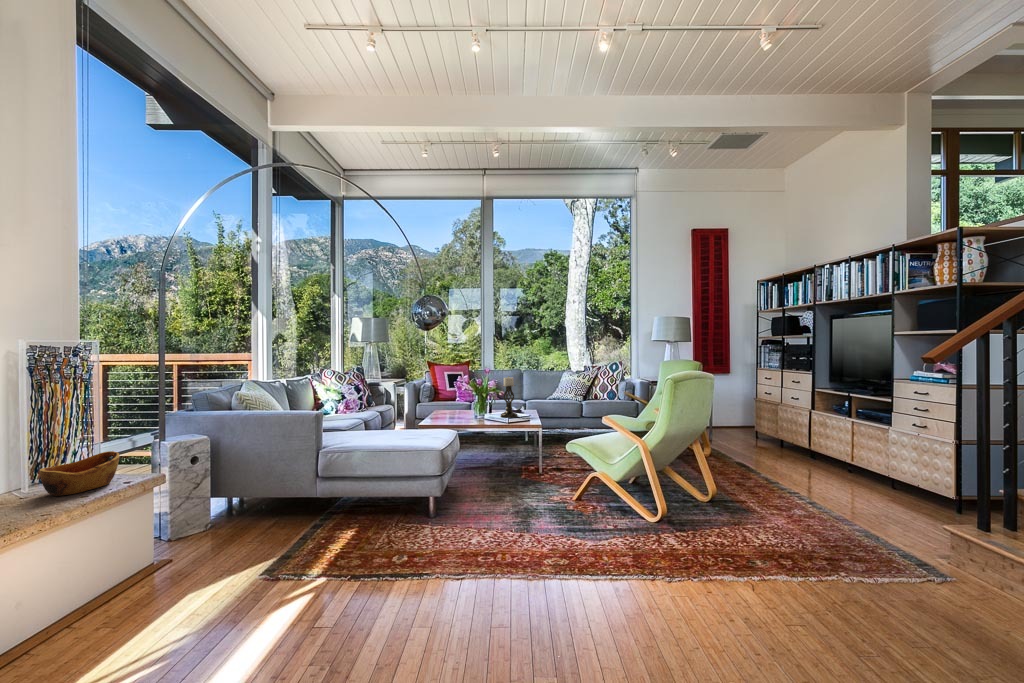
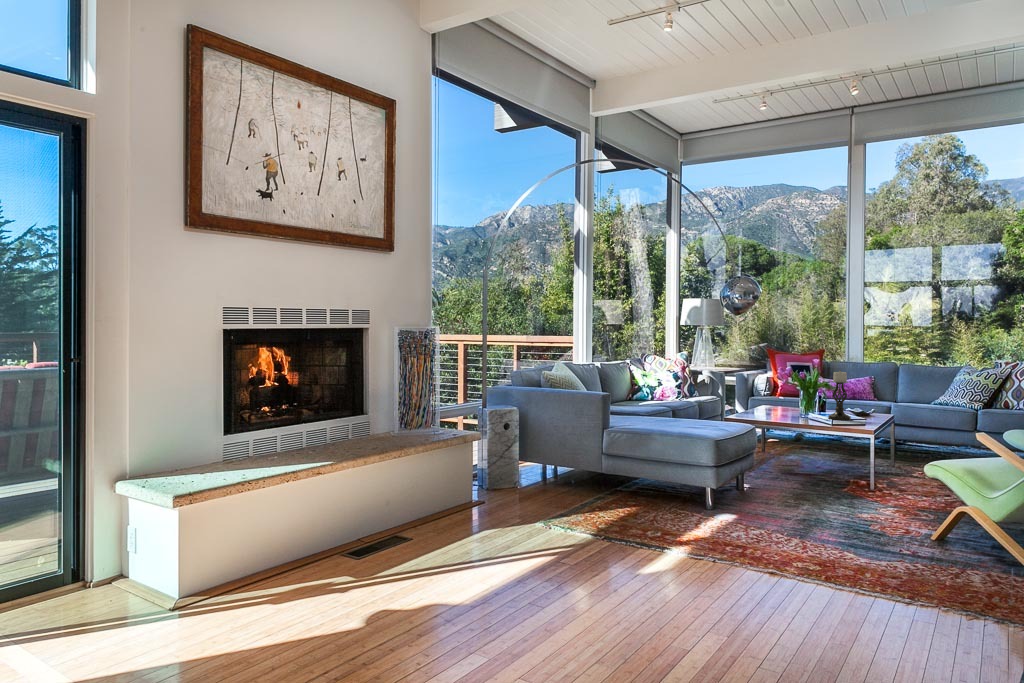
wooden bowl: present [40,451,120,496] -> none [402,411,450,438]

